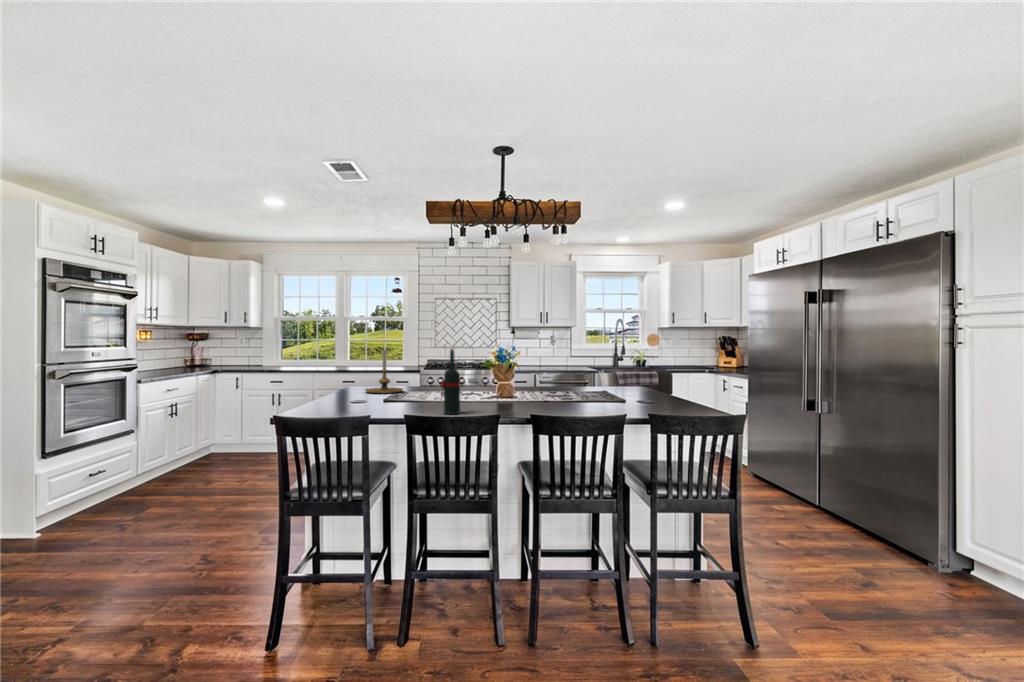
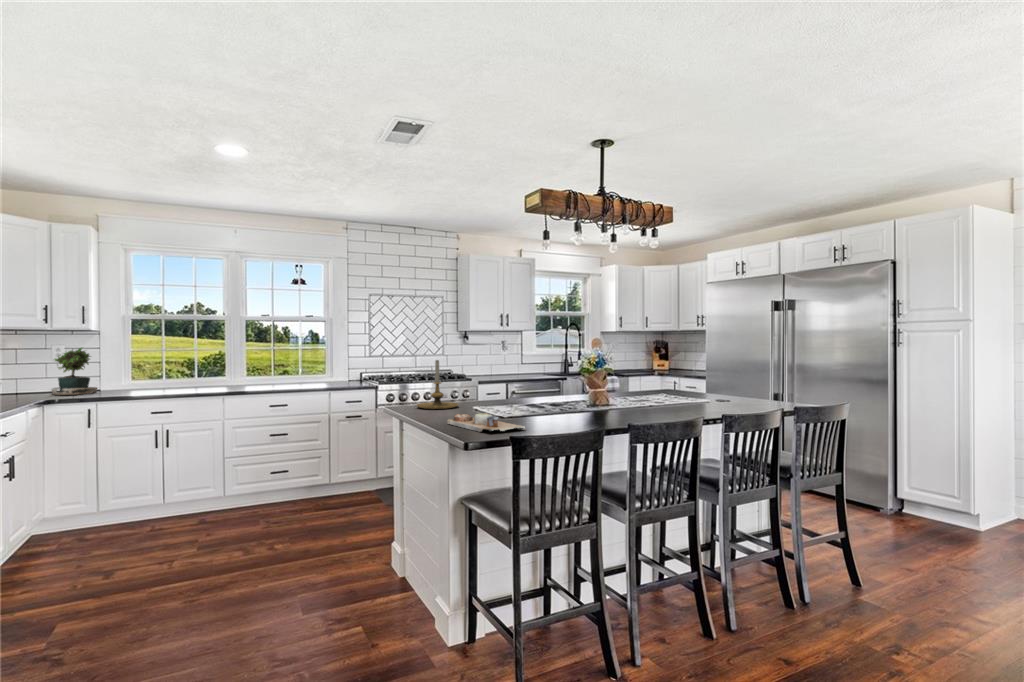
potted plant: none [200,338,238,372] -> present [51,348,97,395]
wine bottle: present [441,349,460,414] -> none [591,358,609,421]
cutting board: none [298,398,355,418] -> present [447,413,526,432]

